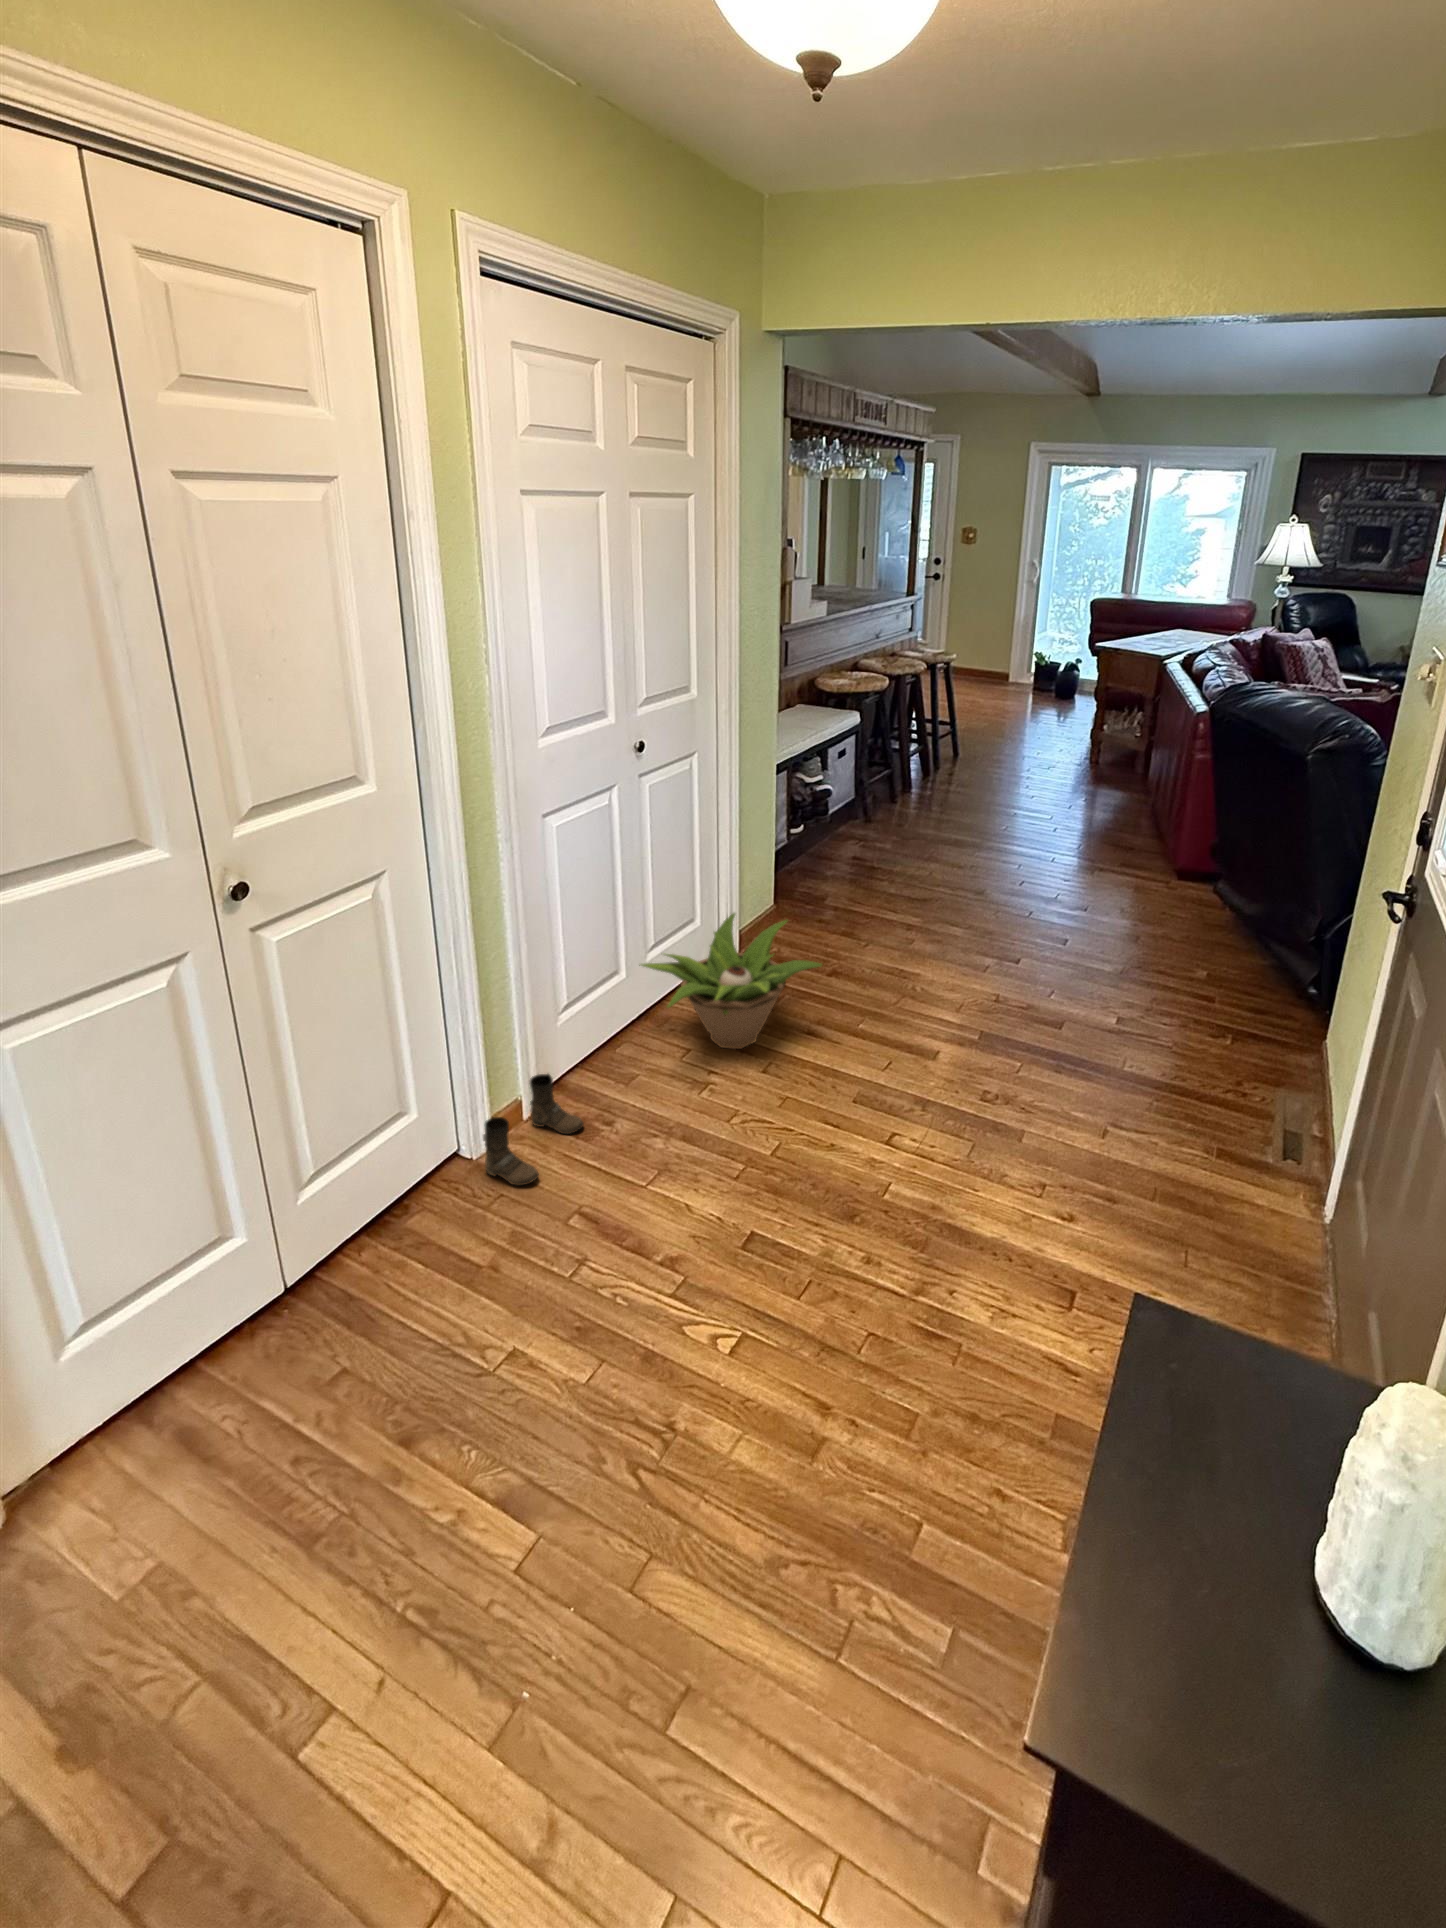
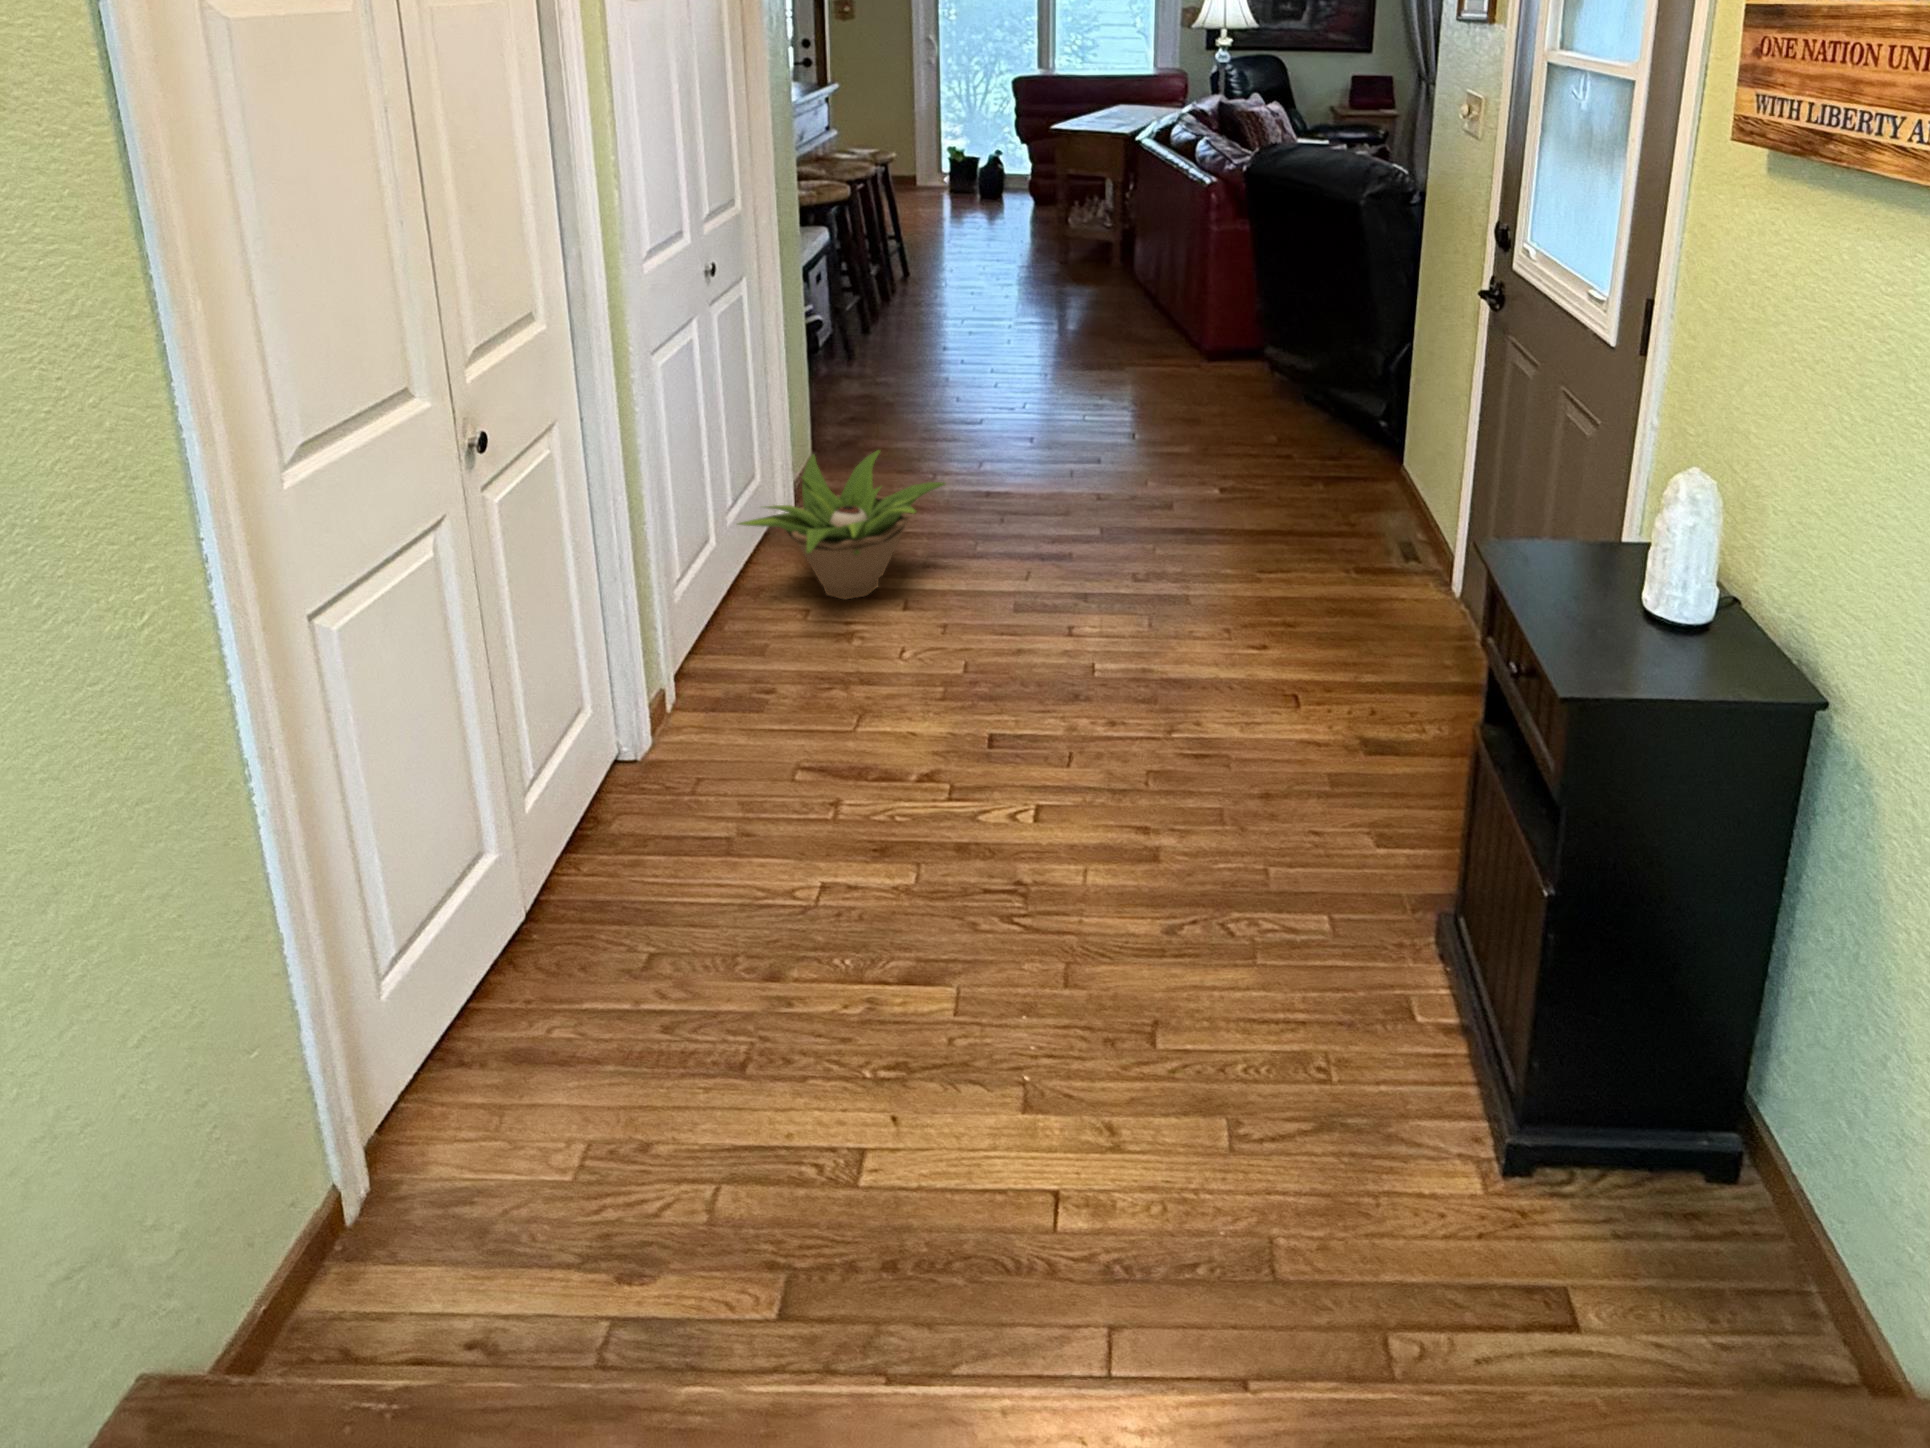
boots: present [483,1074,584,1185] -> none [661,650,746,768]

